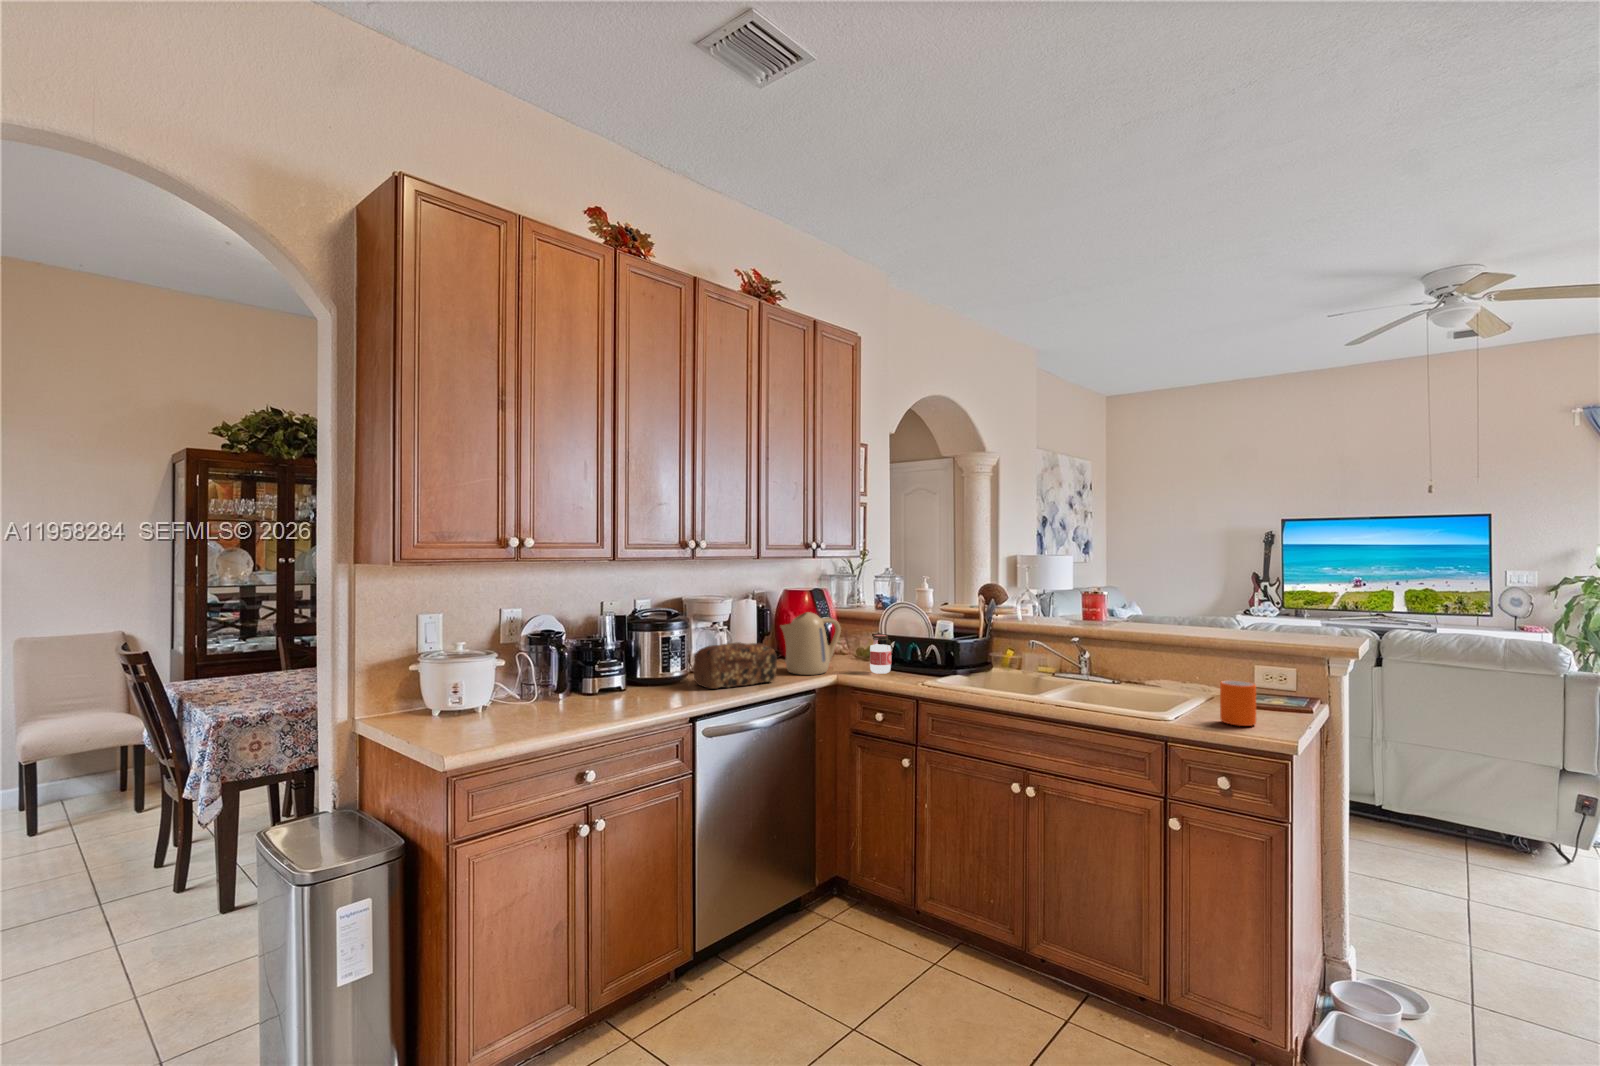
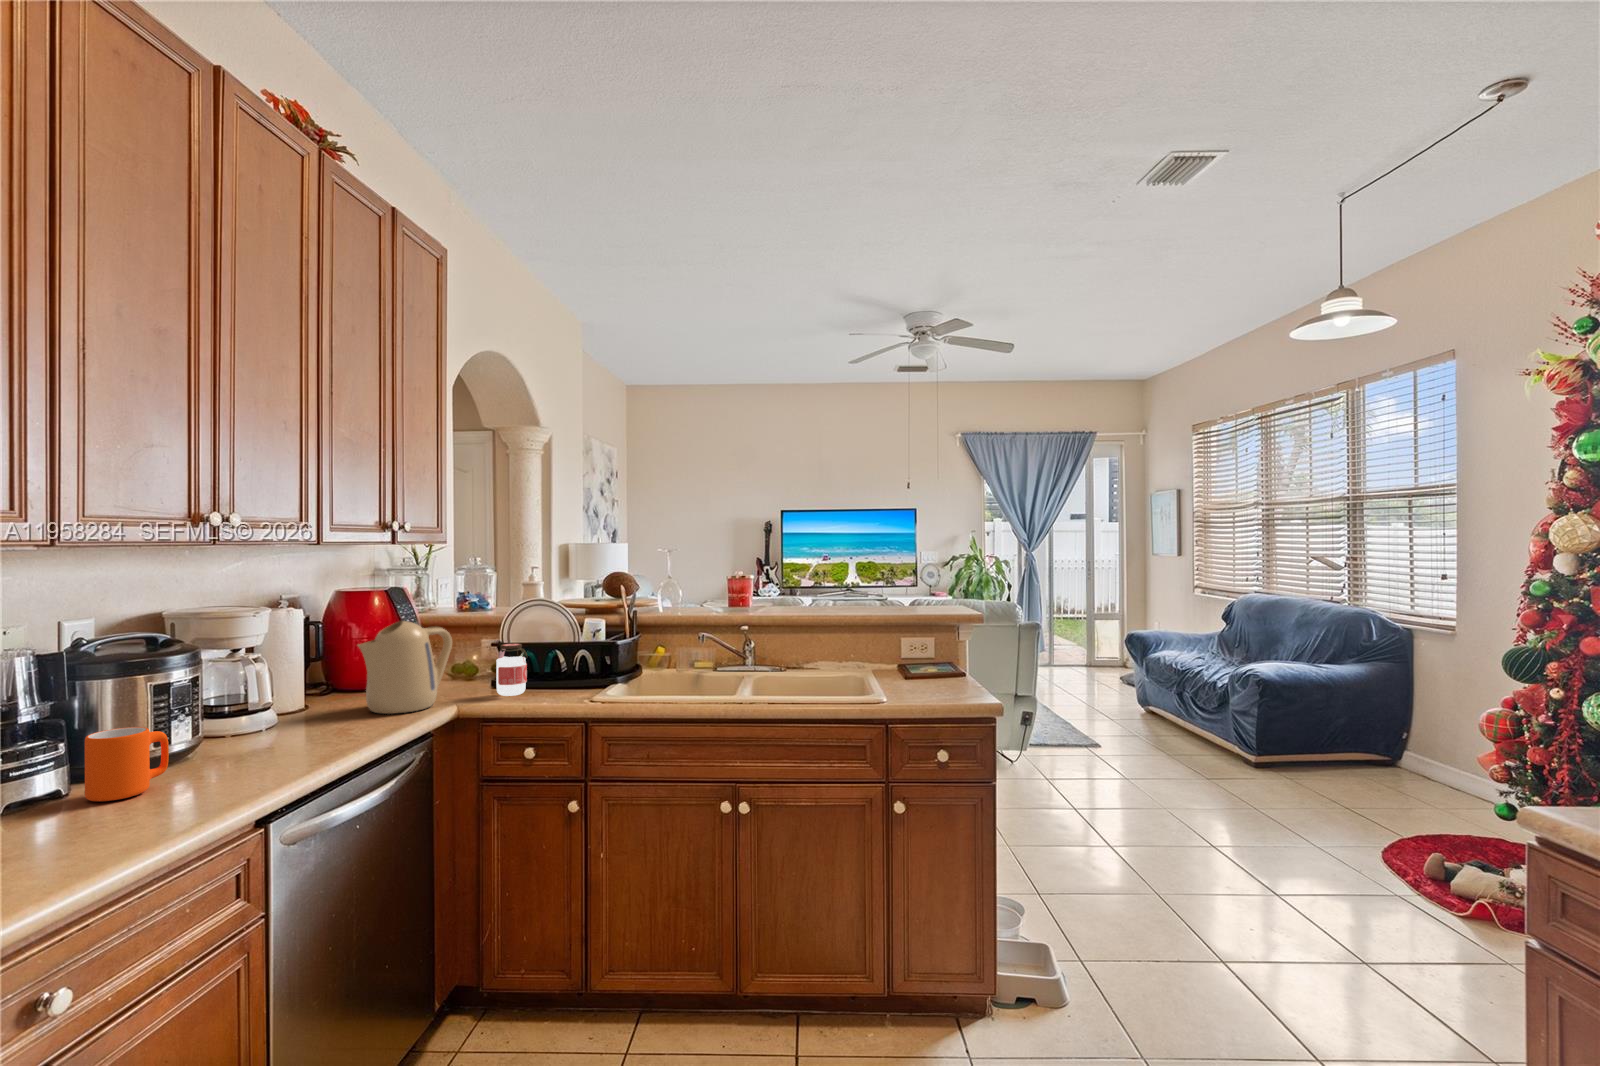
bread loaf: present [693,642,777,689] -> none [217,675,374,761]
mug: present [1220,680,1256,726] -> present [85,727,169,801]

